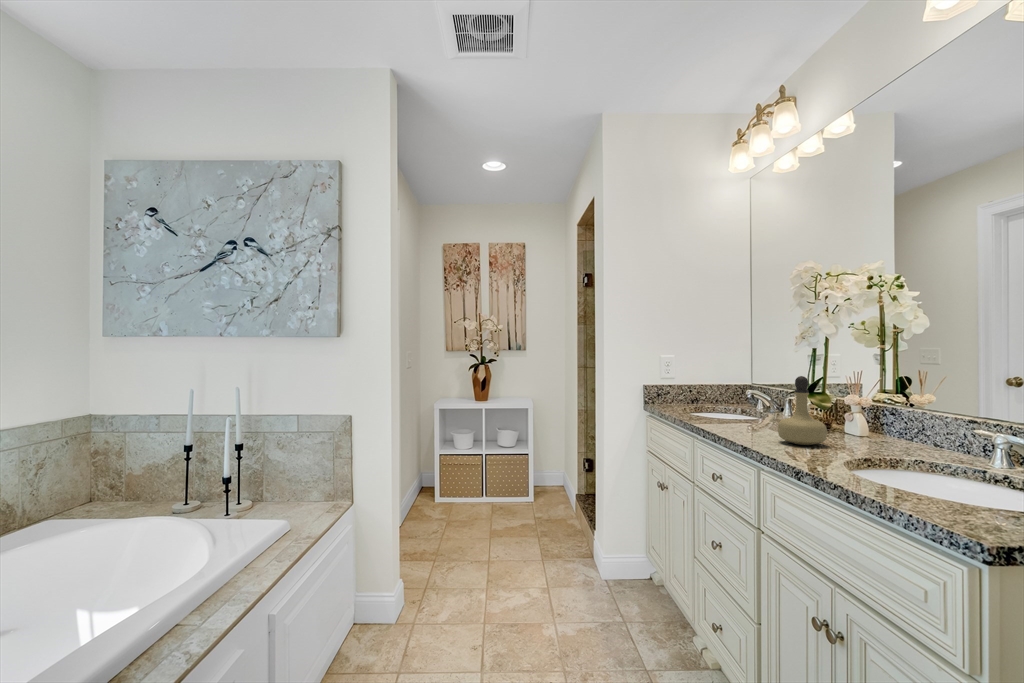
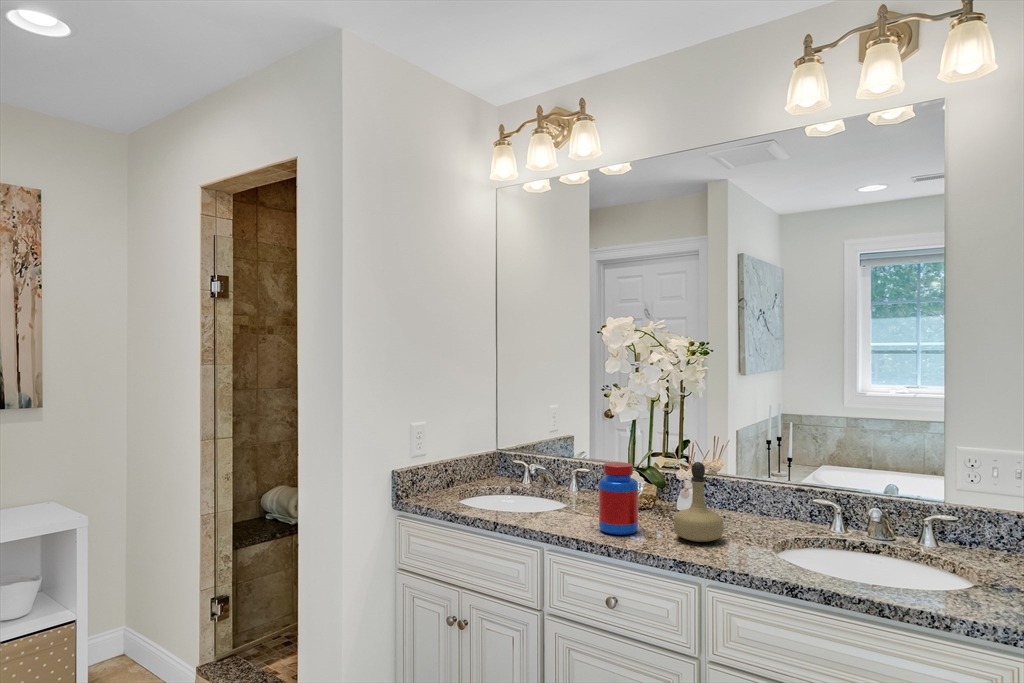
jar: none [732,378,767,434] -> present [599,462,638,535]

